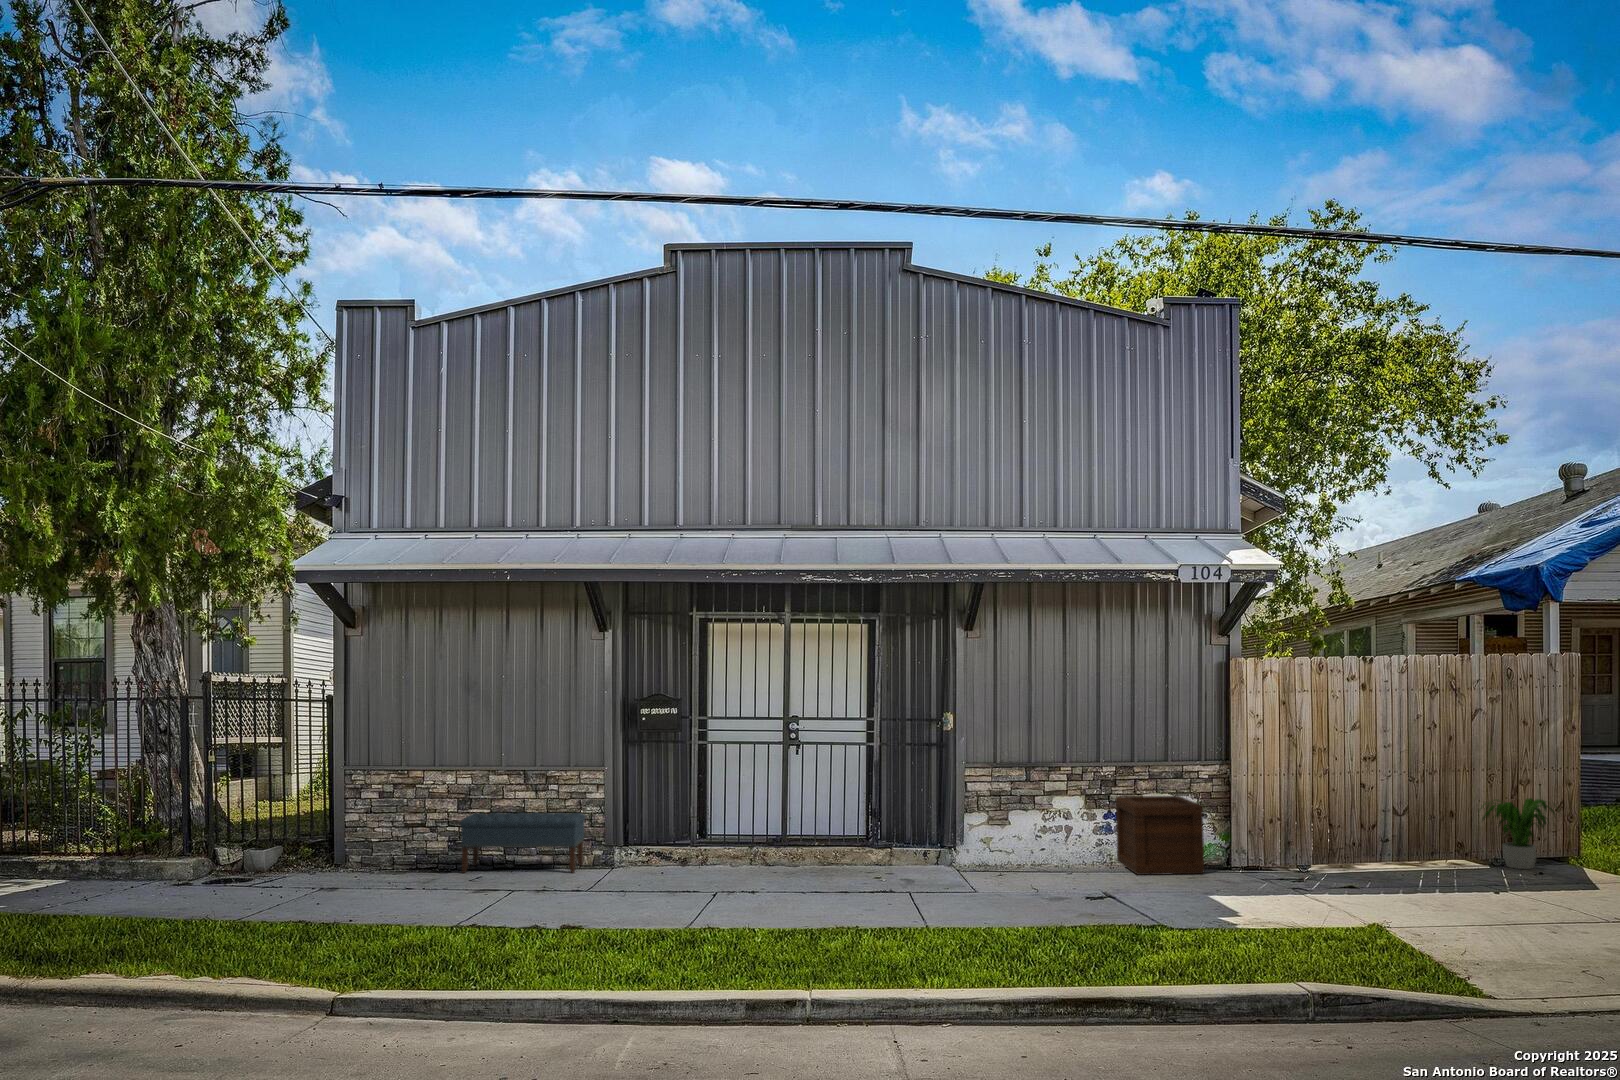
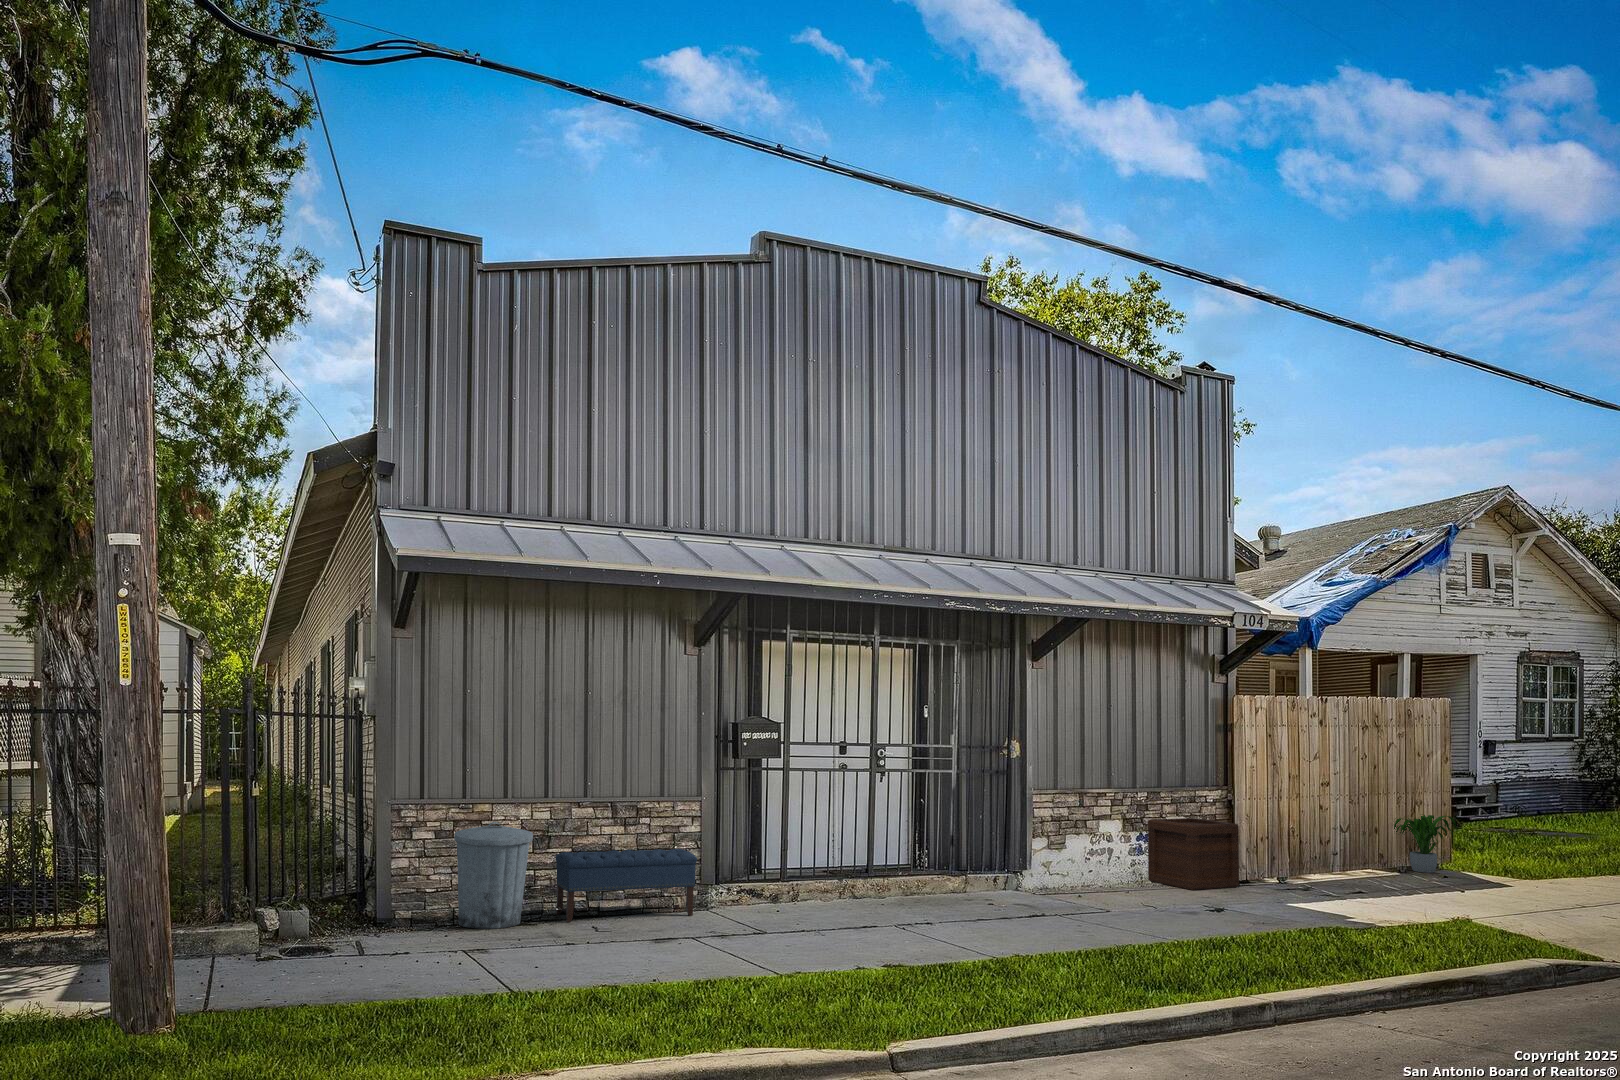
trash can: none [371,786,439,875] -> present [454,822,533,929]

